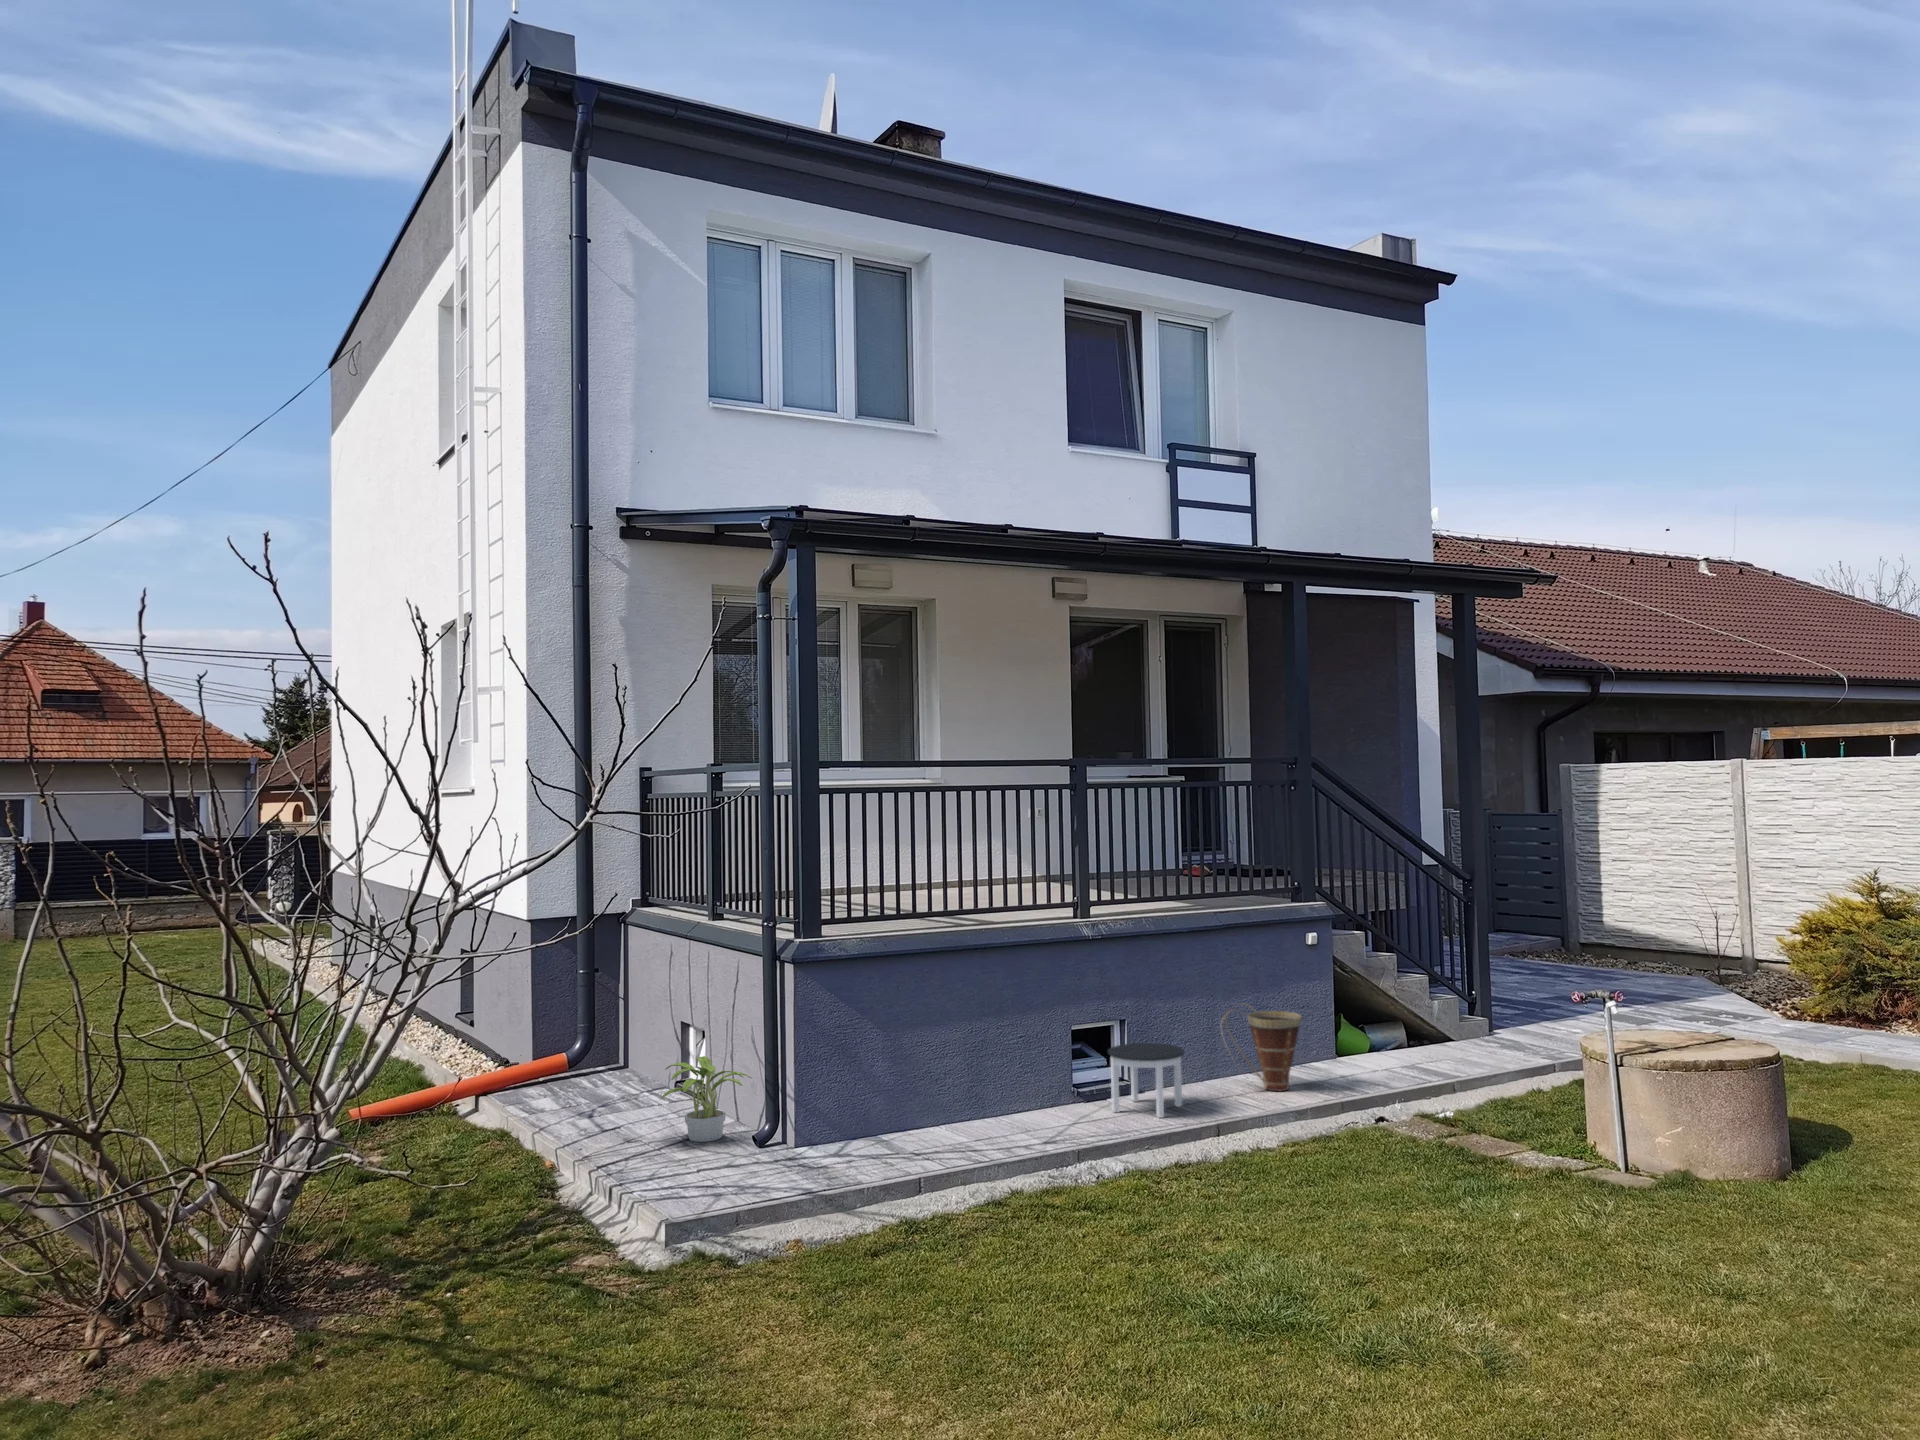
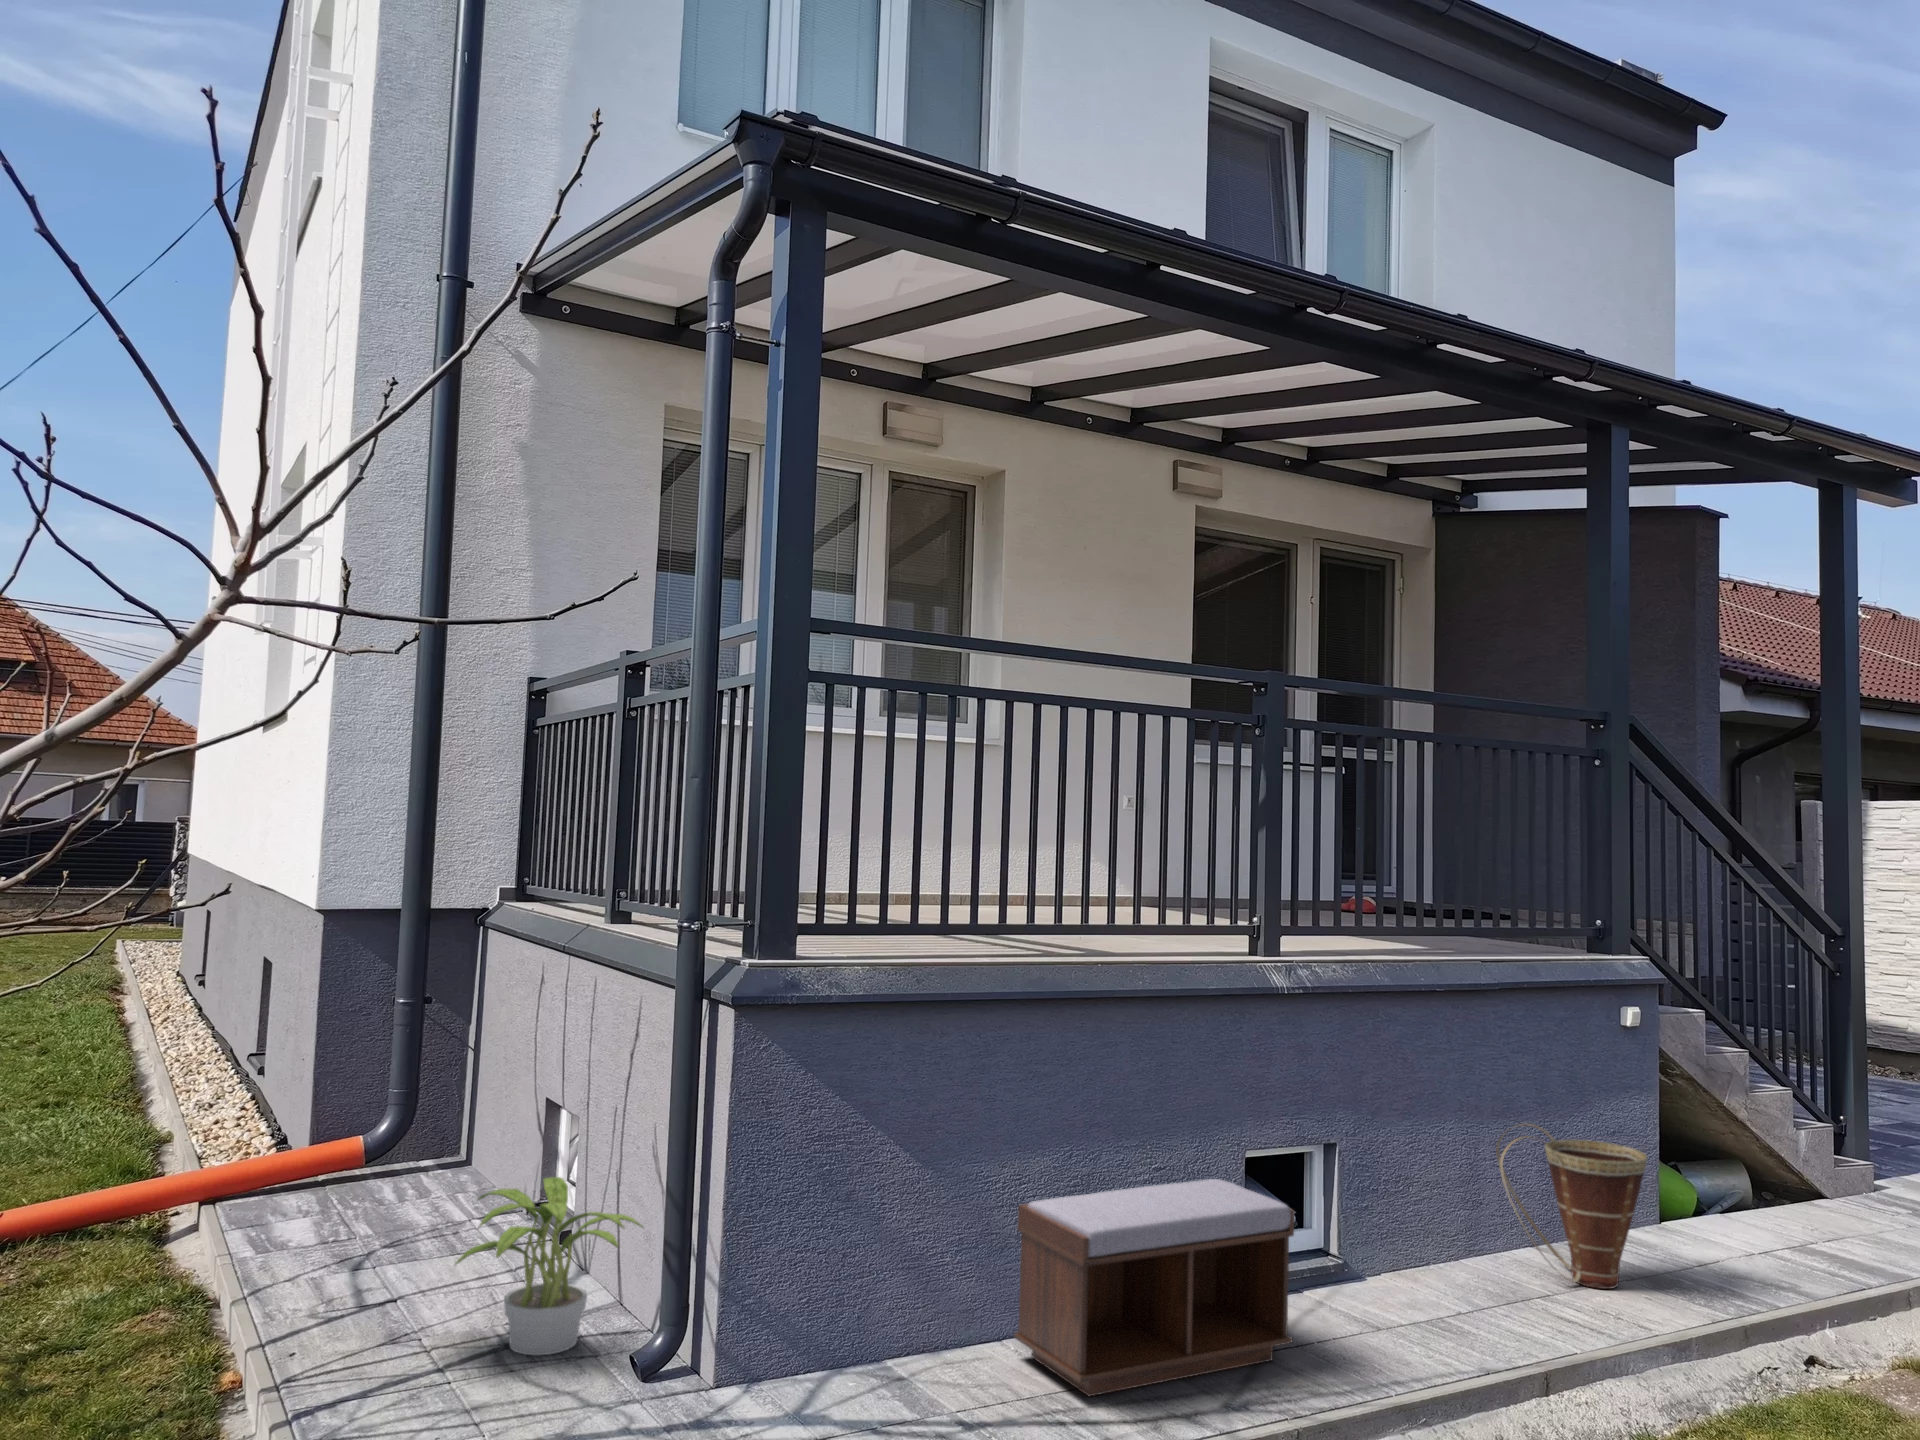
bench: none [944,1040,1090,1147] -> present [1014,1179,1294,1396]
round table: present [1108,1043,1184,1118] -> none [1311,1188,1457,1340]

